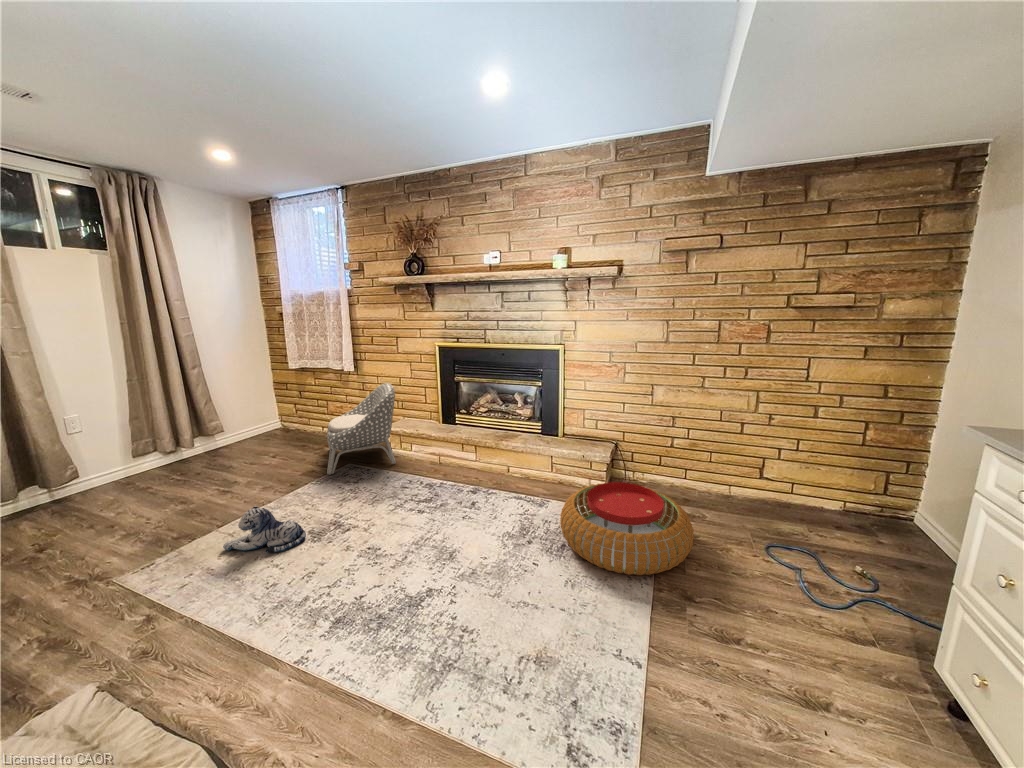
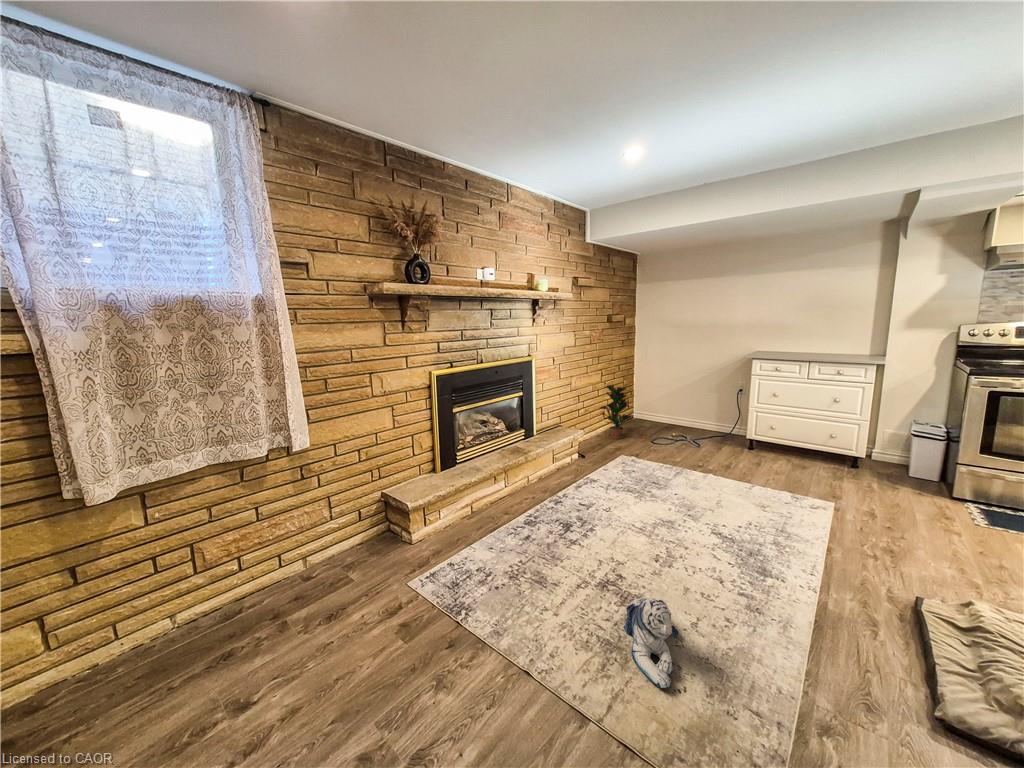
armchair: present [327,383,396,475] -> none [308,442,461,613]
potted plant: none [689,409,756,502] -> present [600,385,632,439]
pouf: present [560,482,694,575] -> none [620,434,704,480]

